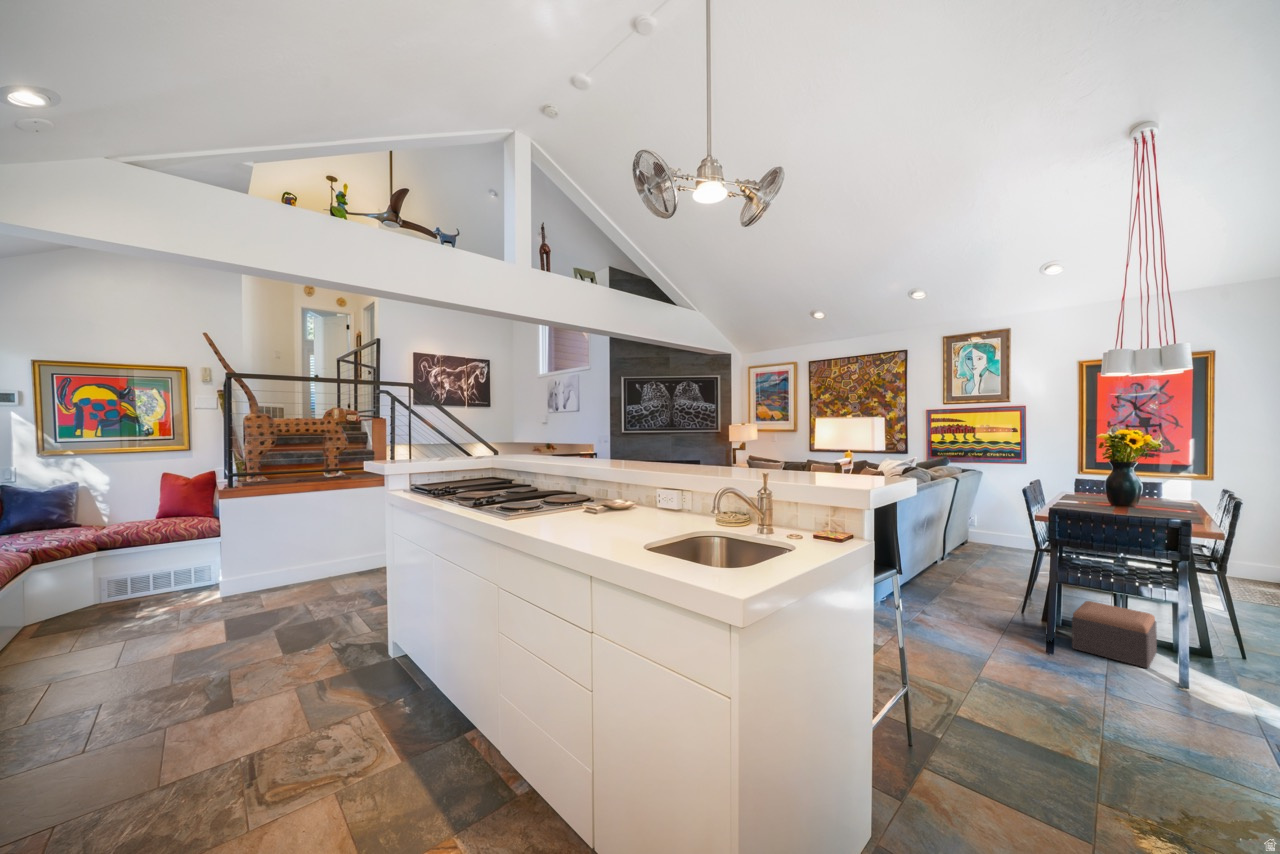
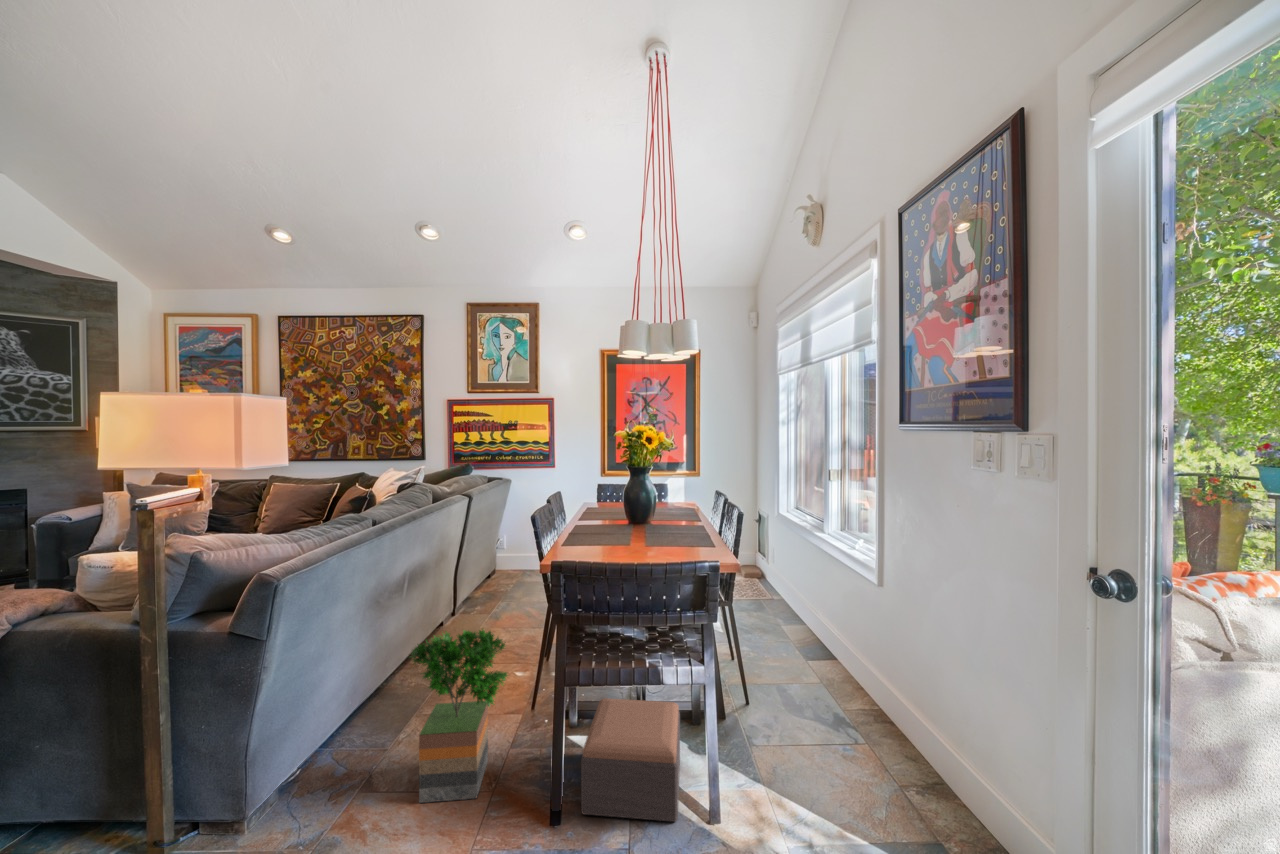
potted tree: none [953,541,1018,628] -> present [411,630,507,803]

